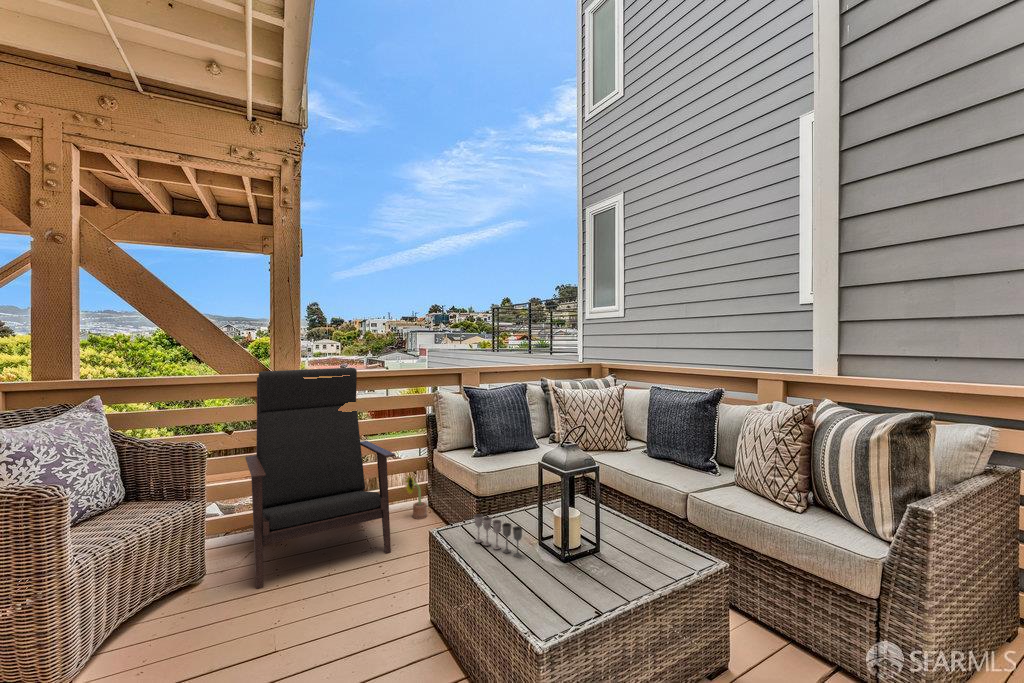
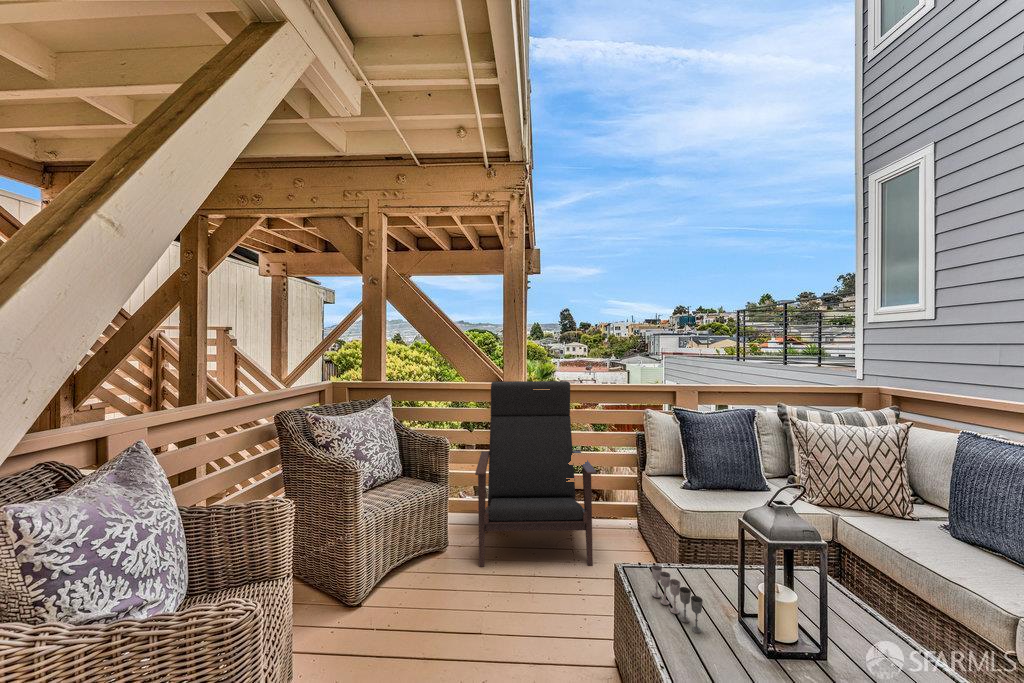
decorative plant: present [405,475,427,519] -> none [615,489,637,537]

